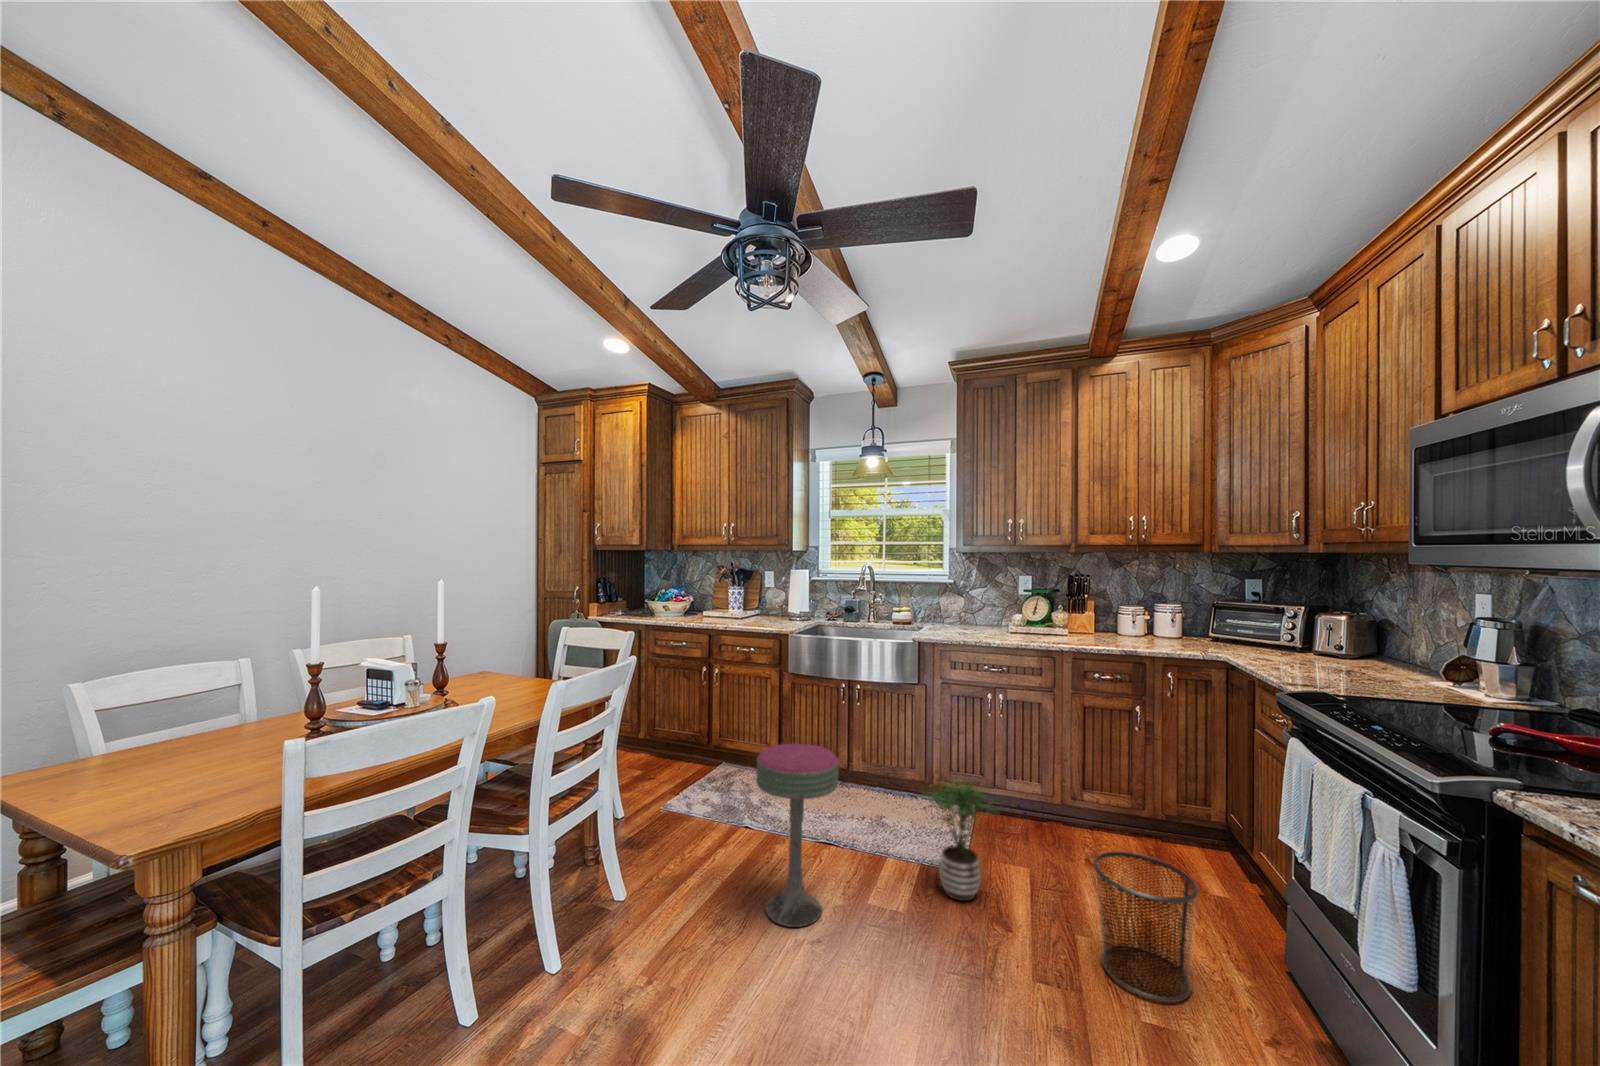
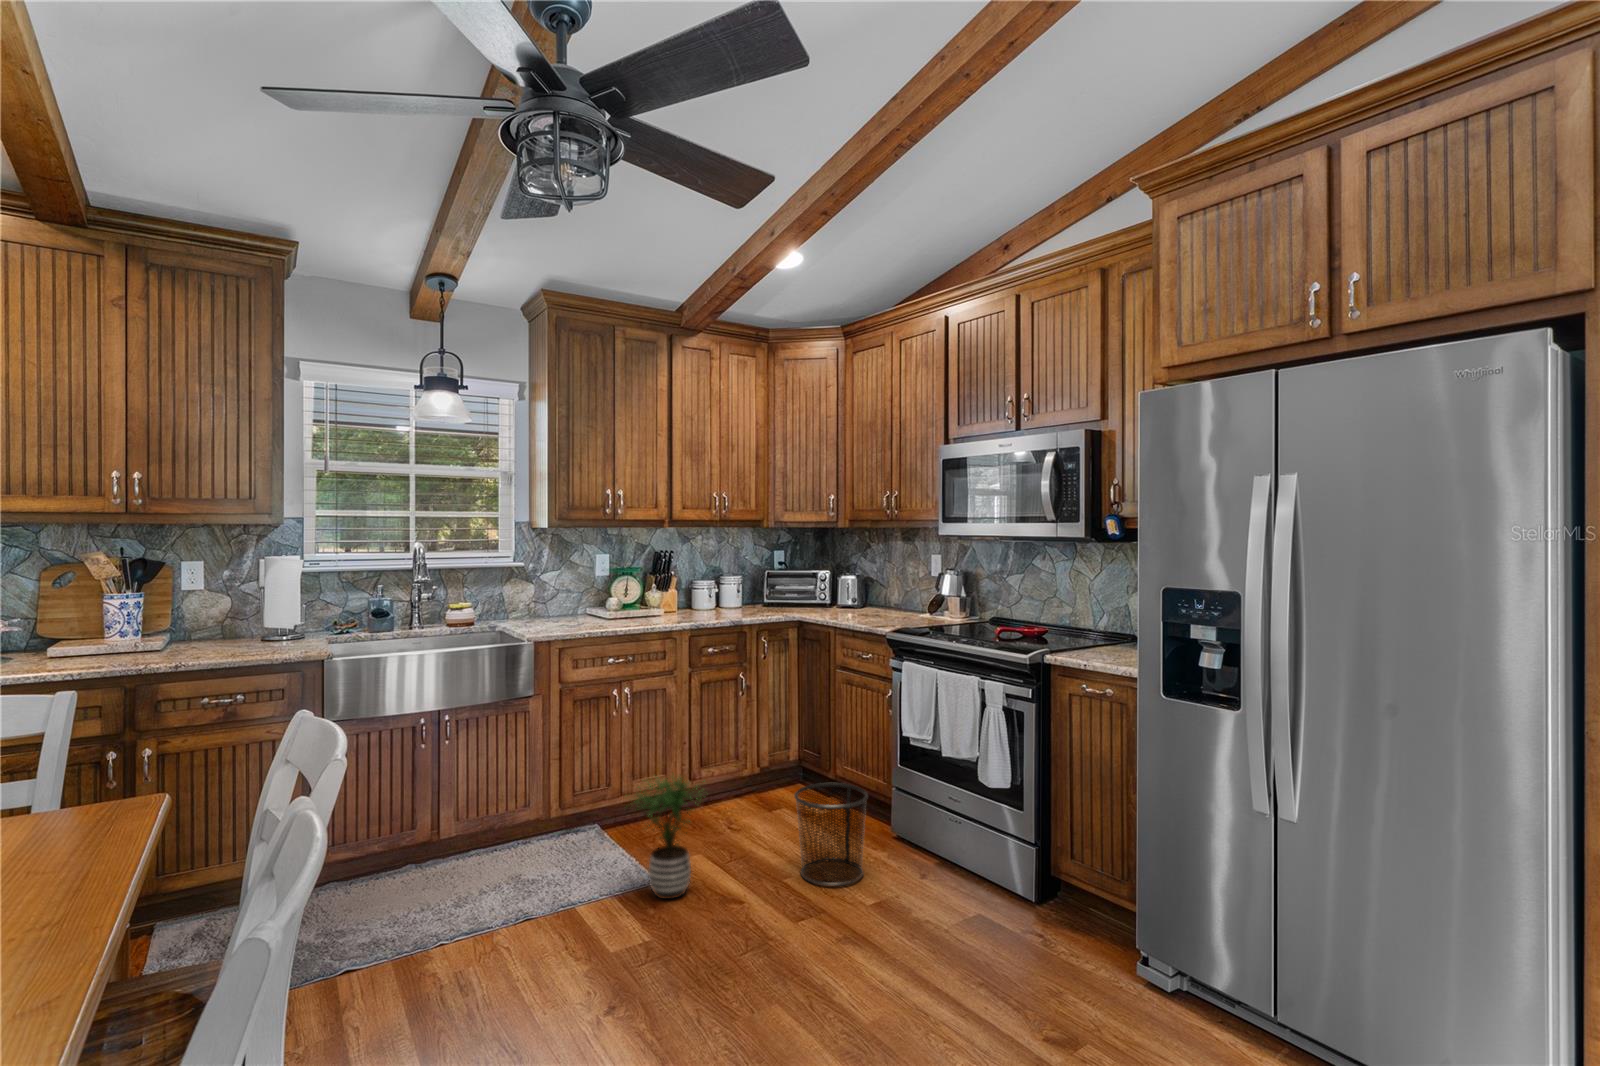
bar stool: present [756,744,839,927] -> none [489,782,600,1011]

